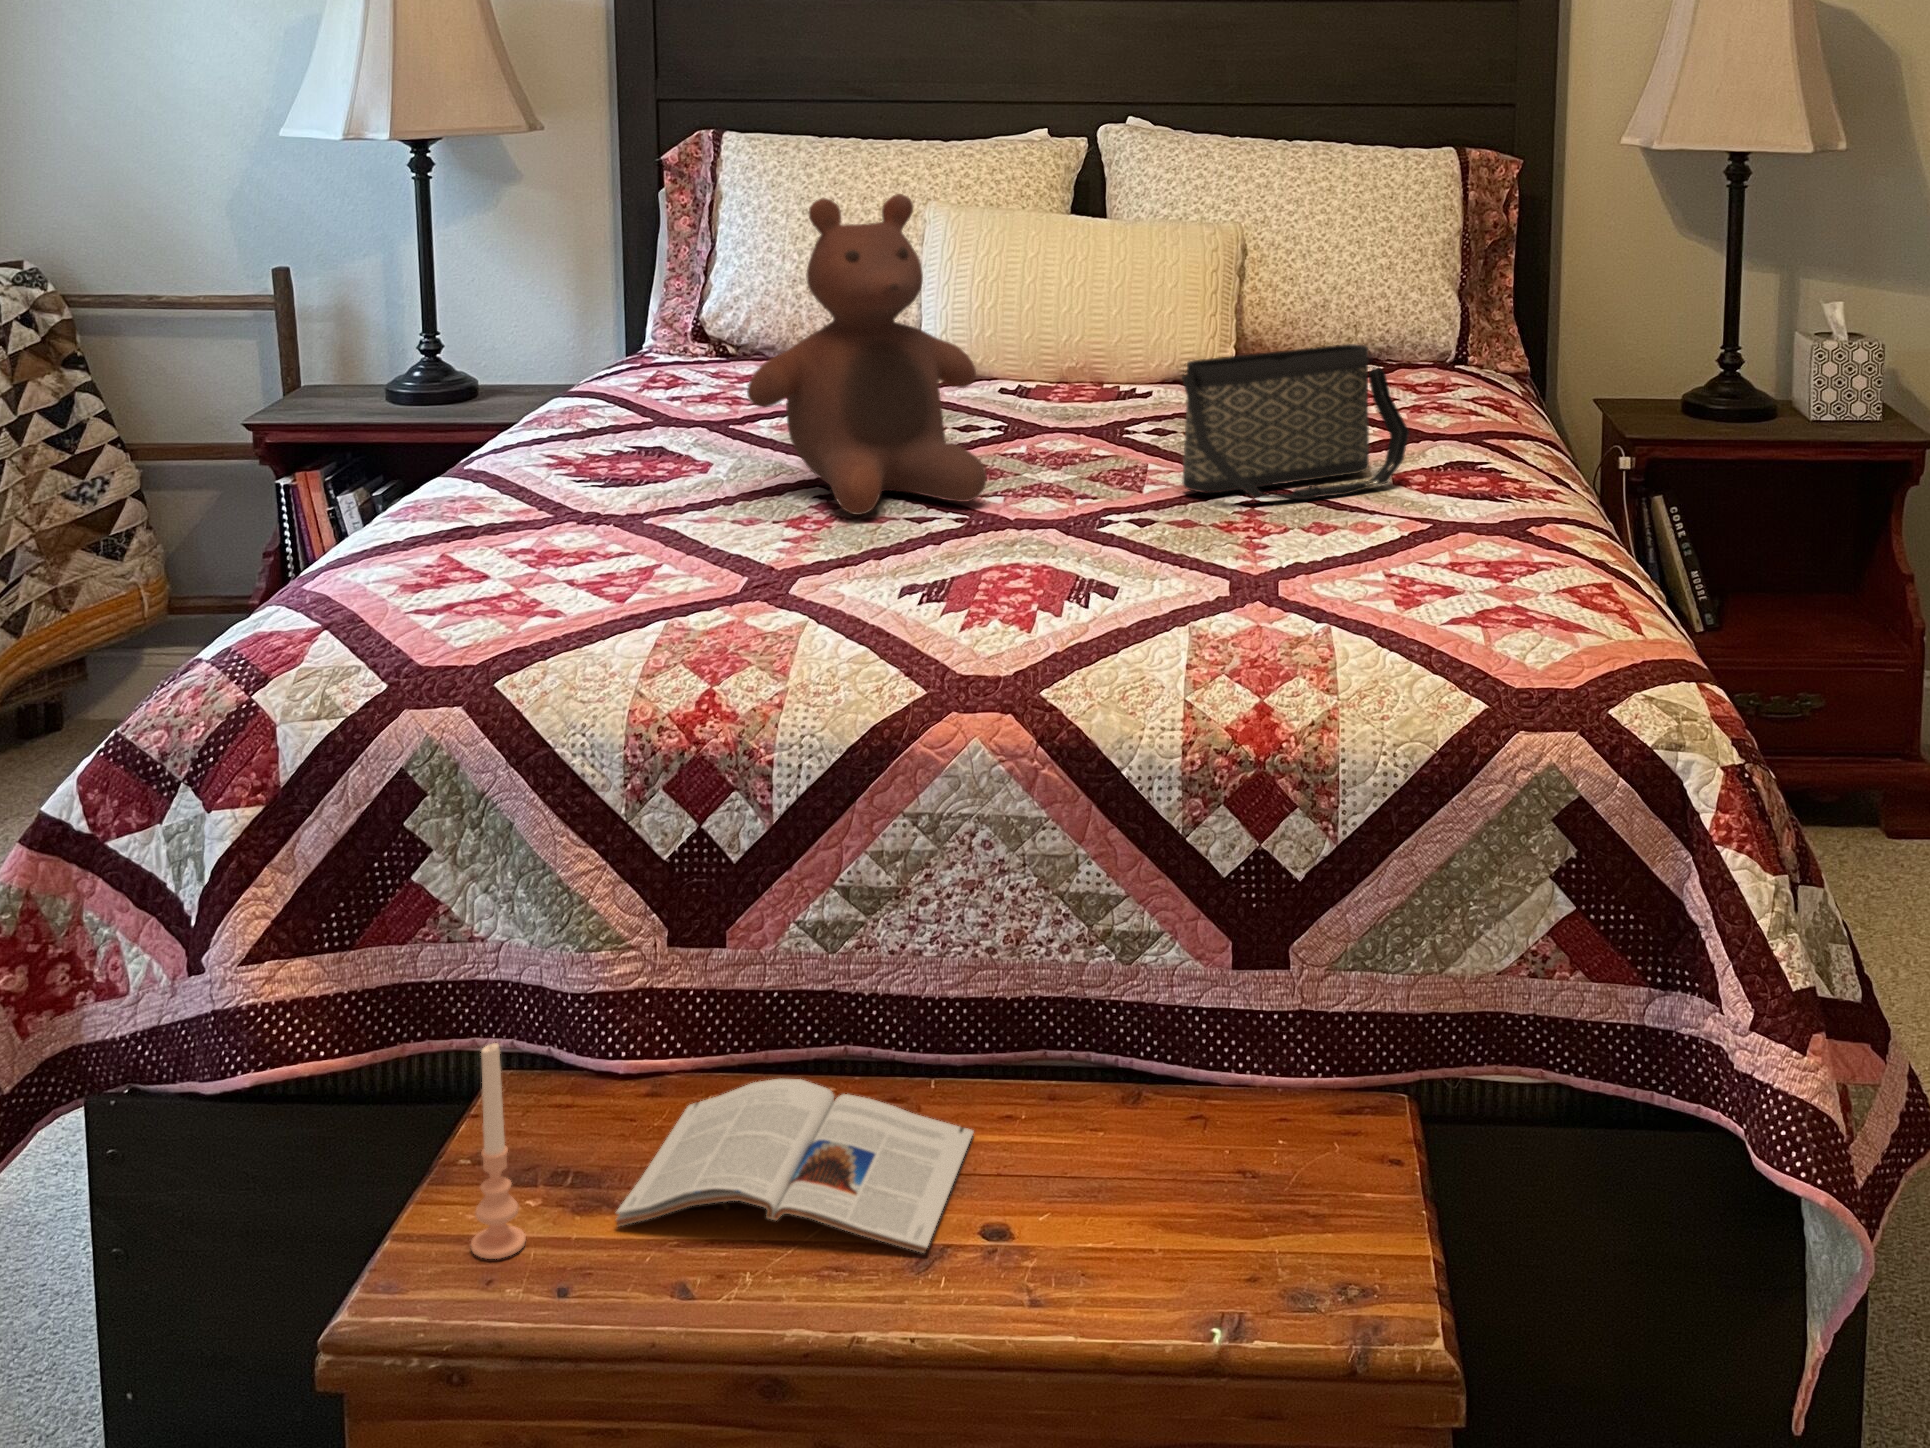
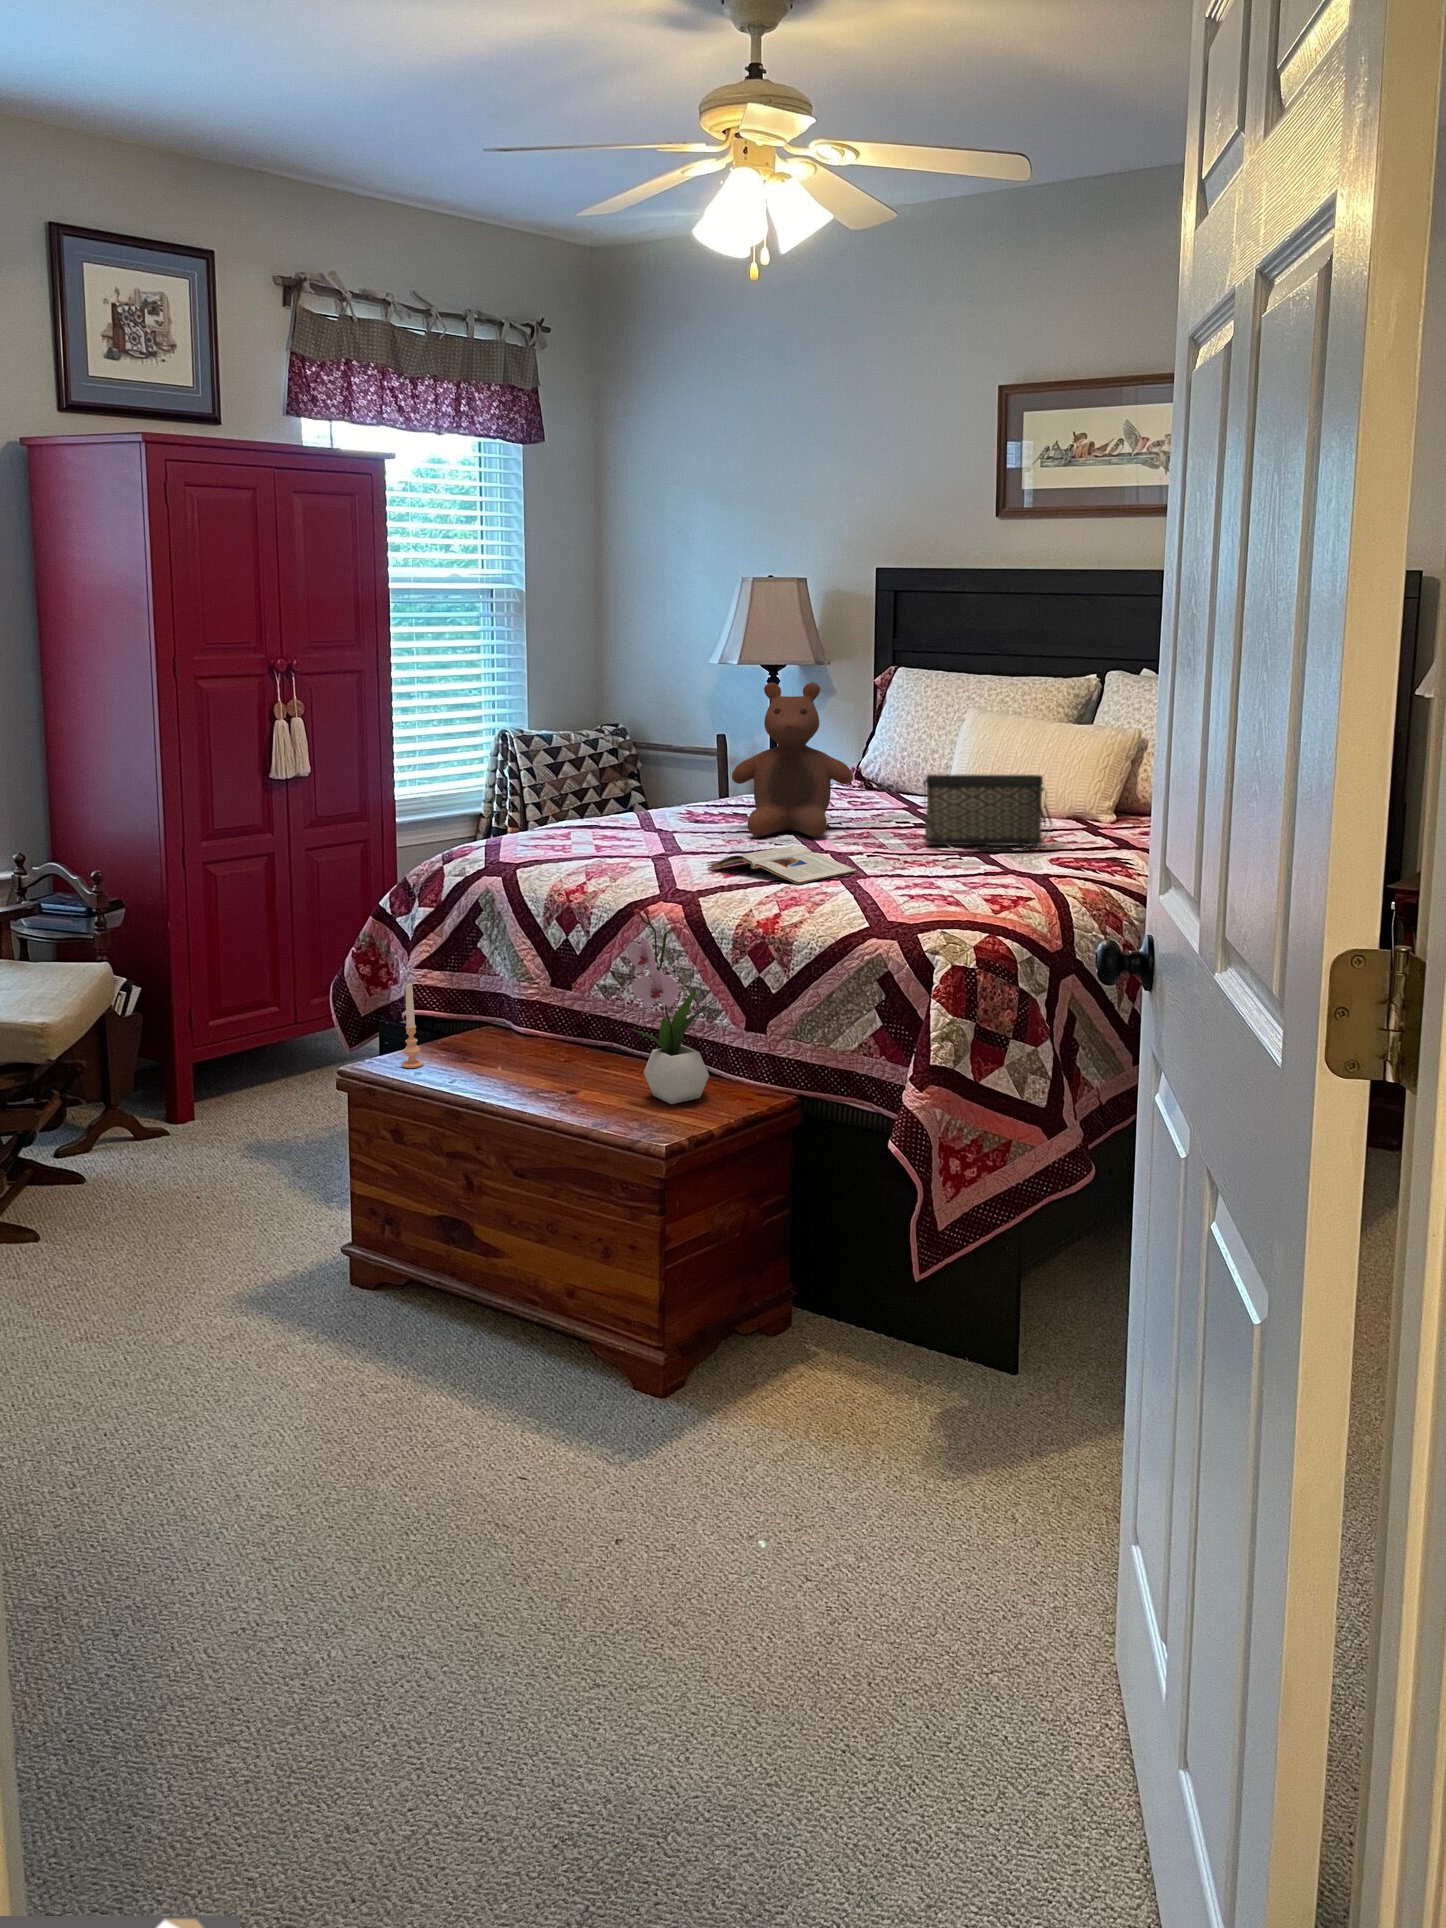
flower arrangement: none [1138,767,1298,1190] -> present [627,908,717,1104]
magazine: present [616,1079,974,1253] -> present [708,845,857,884]

